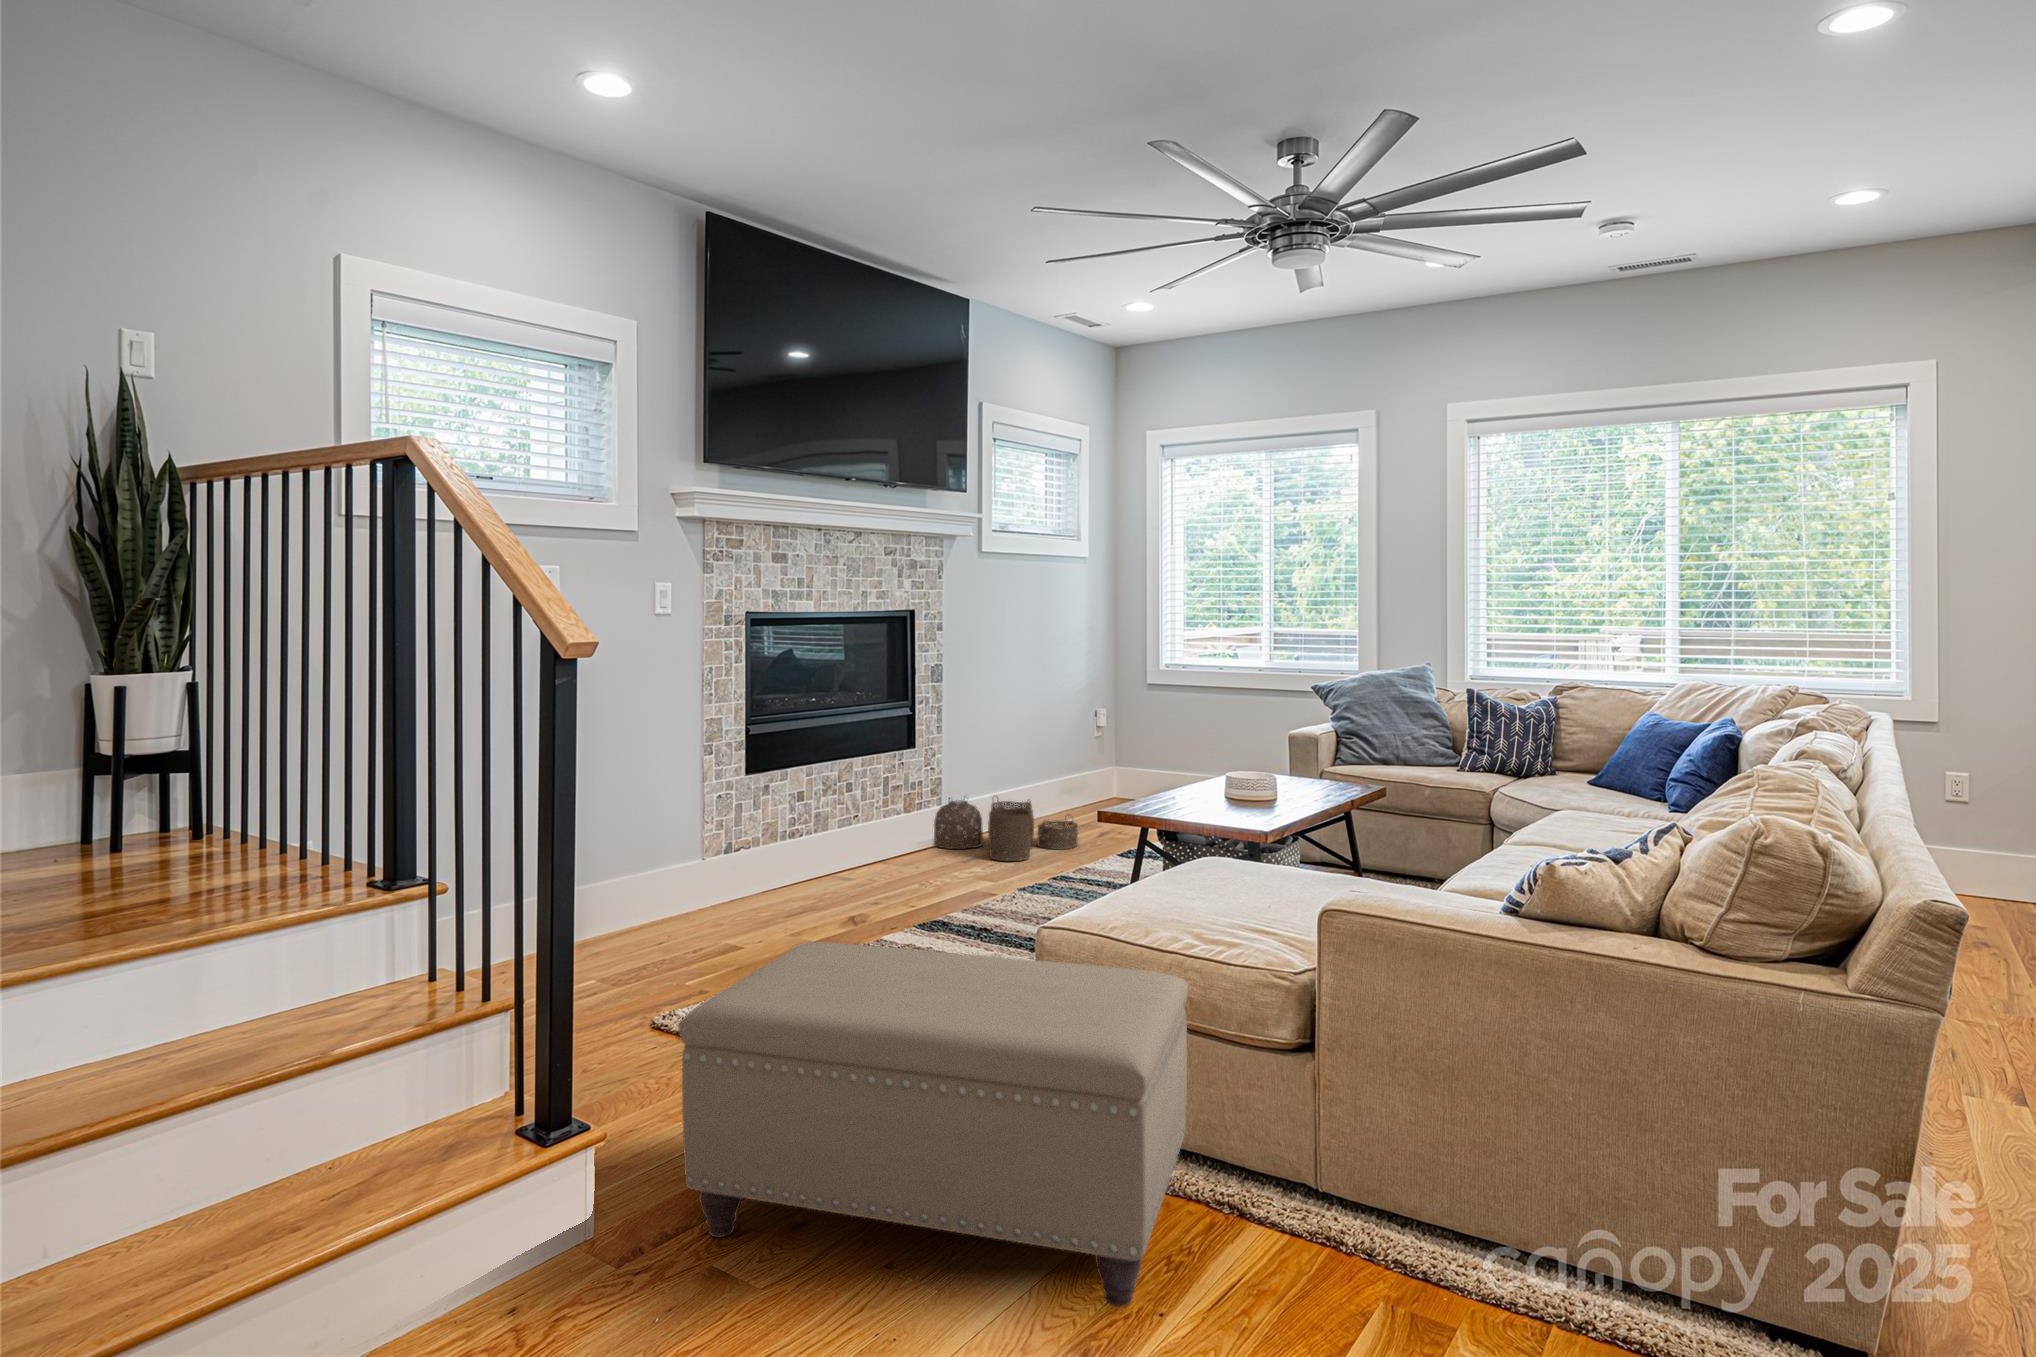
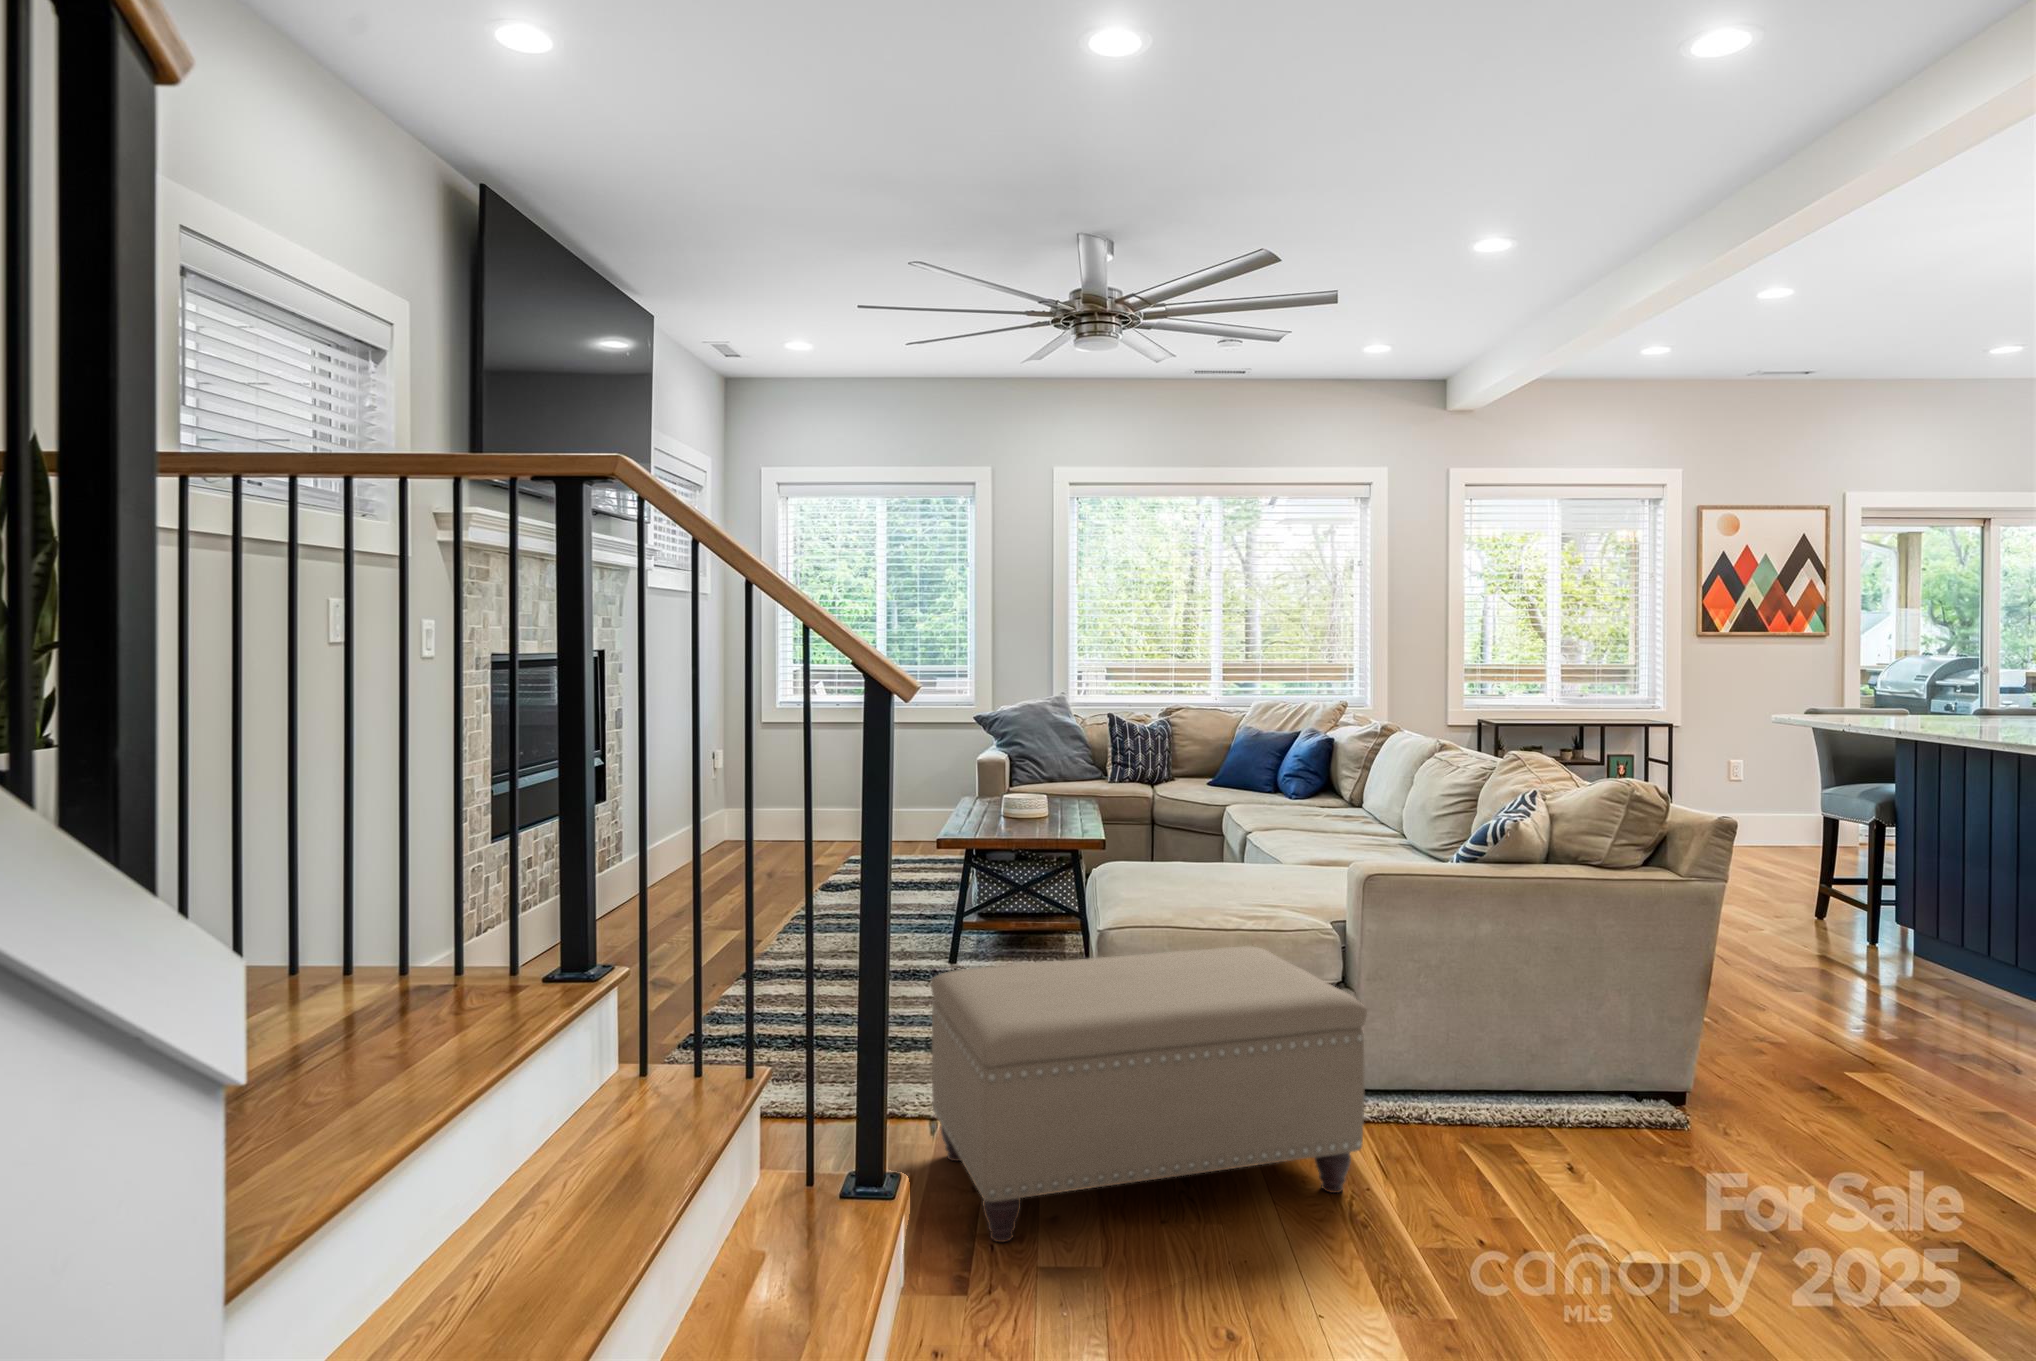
woven basket: present [934,798,1078,861] -> none [621,843,774,908]

